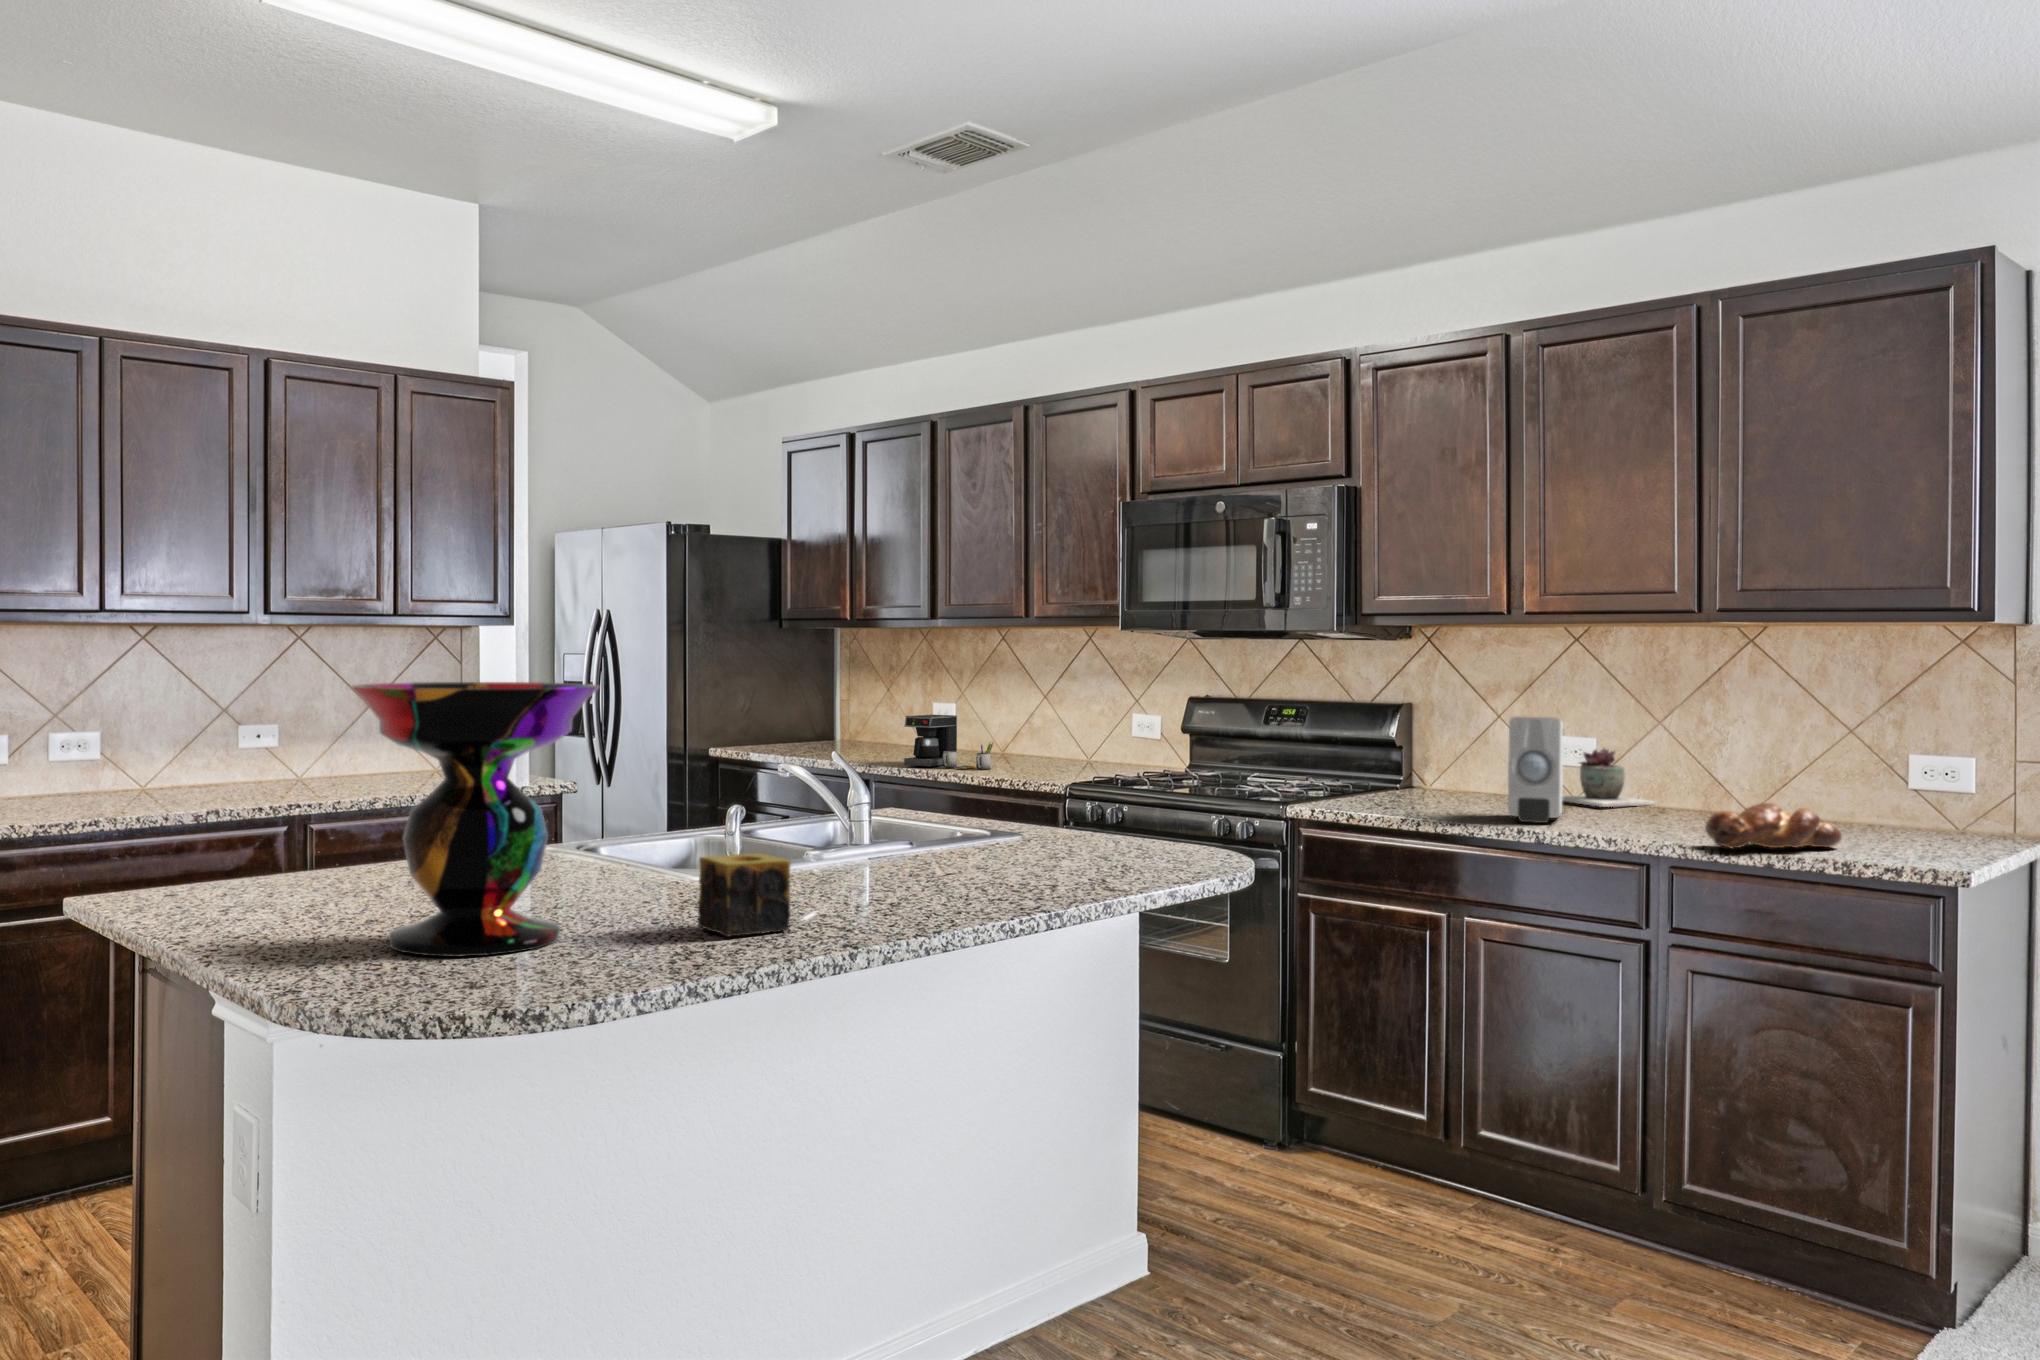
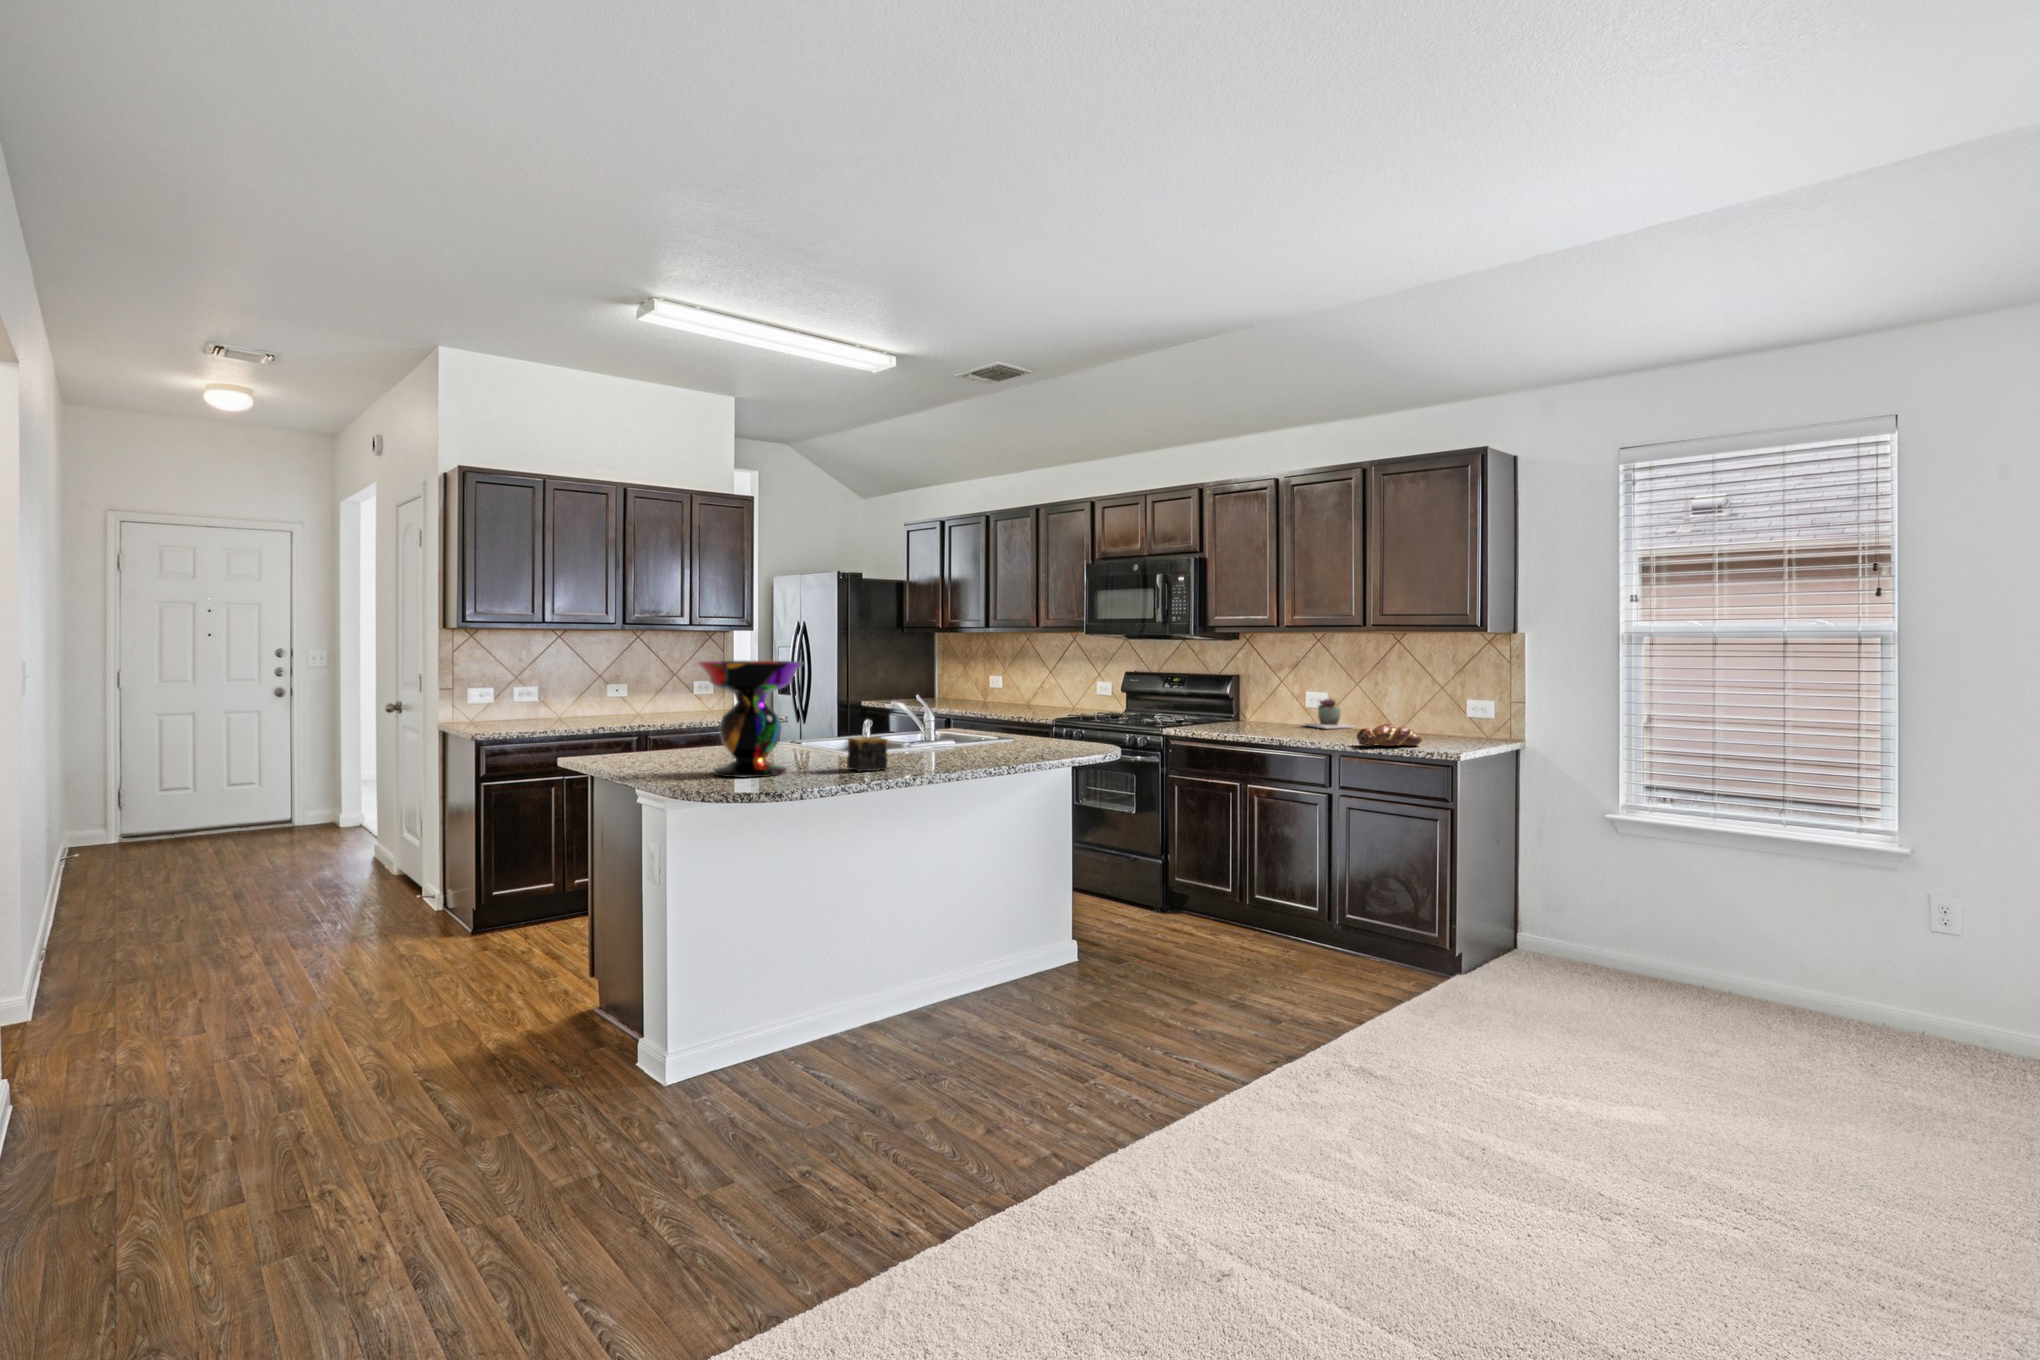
coffee maker: present [904,715,993,770] -> none [971,681,1020,712]
soap dispenser: present [1508,717,1563,823] -> none [1271,681,1303,736]

